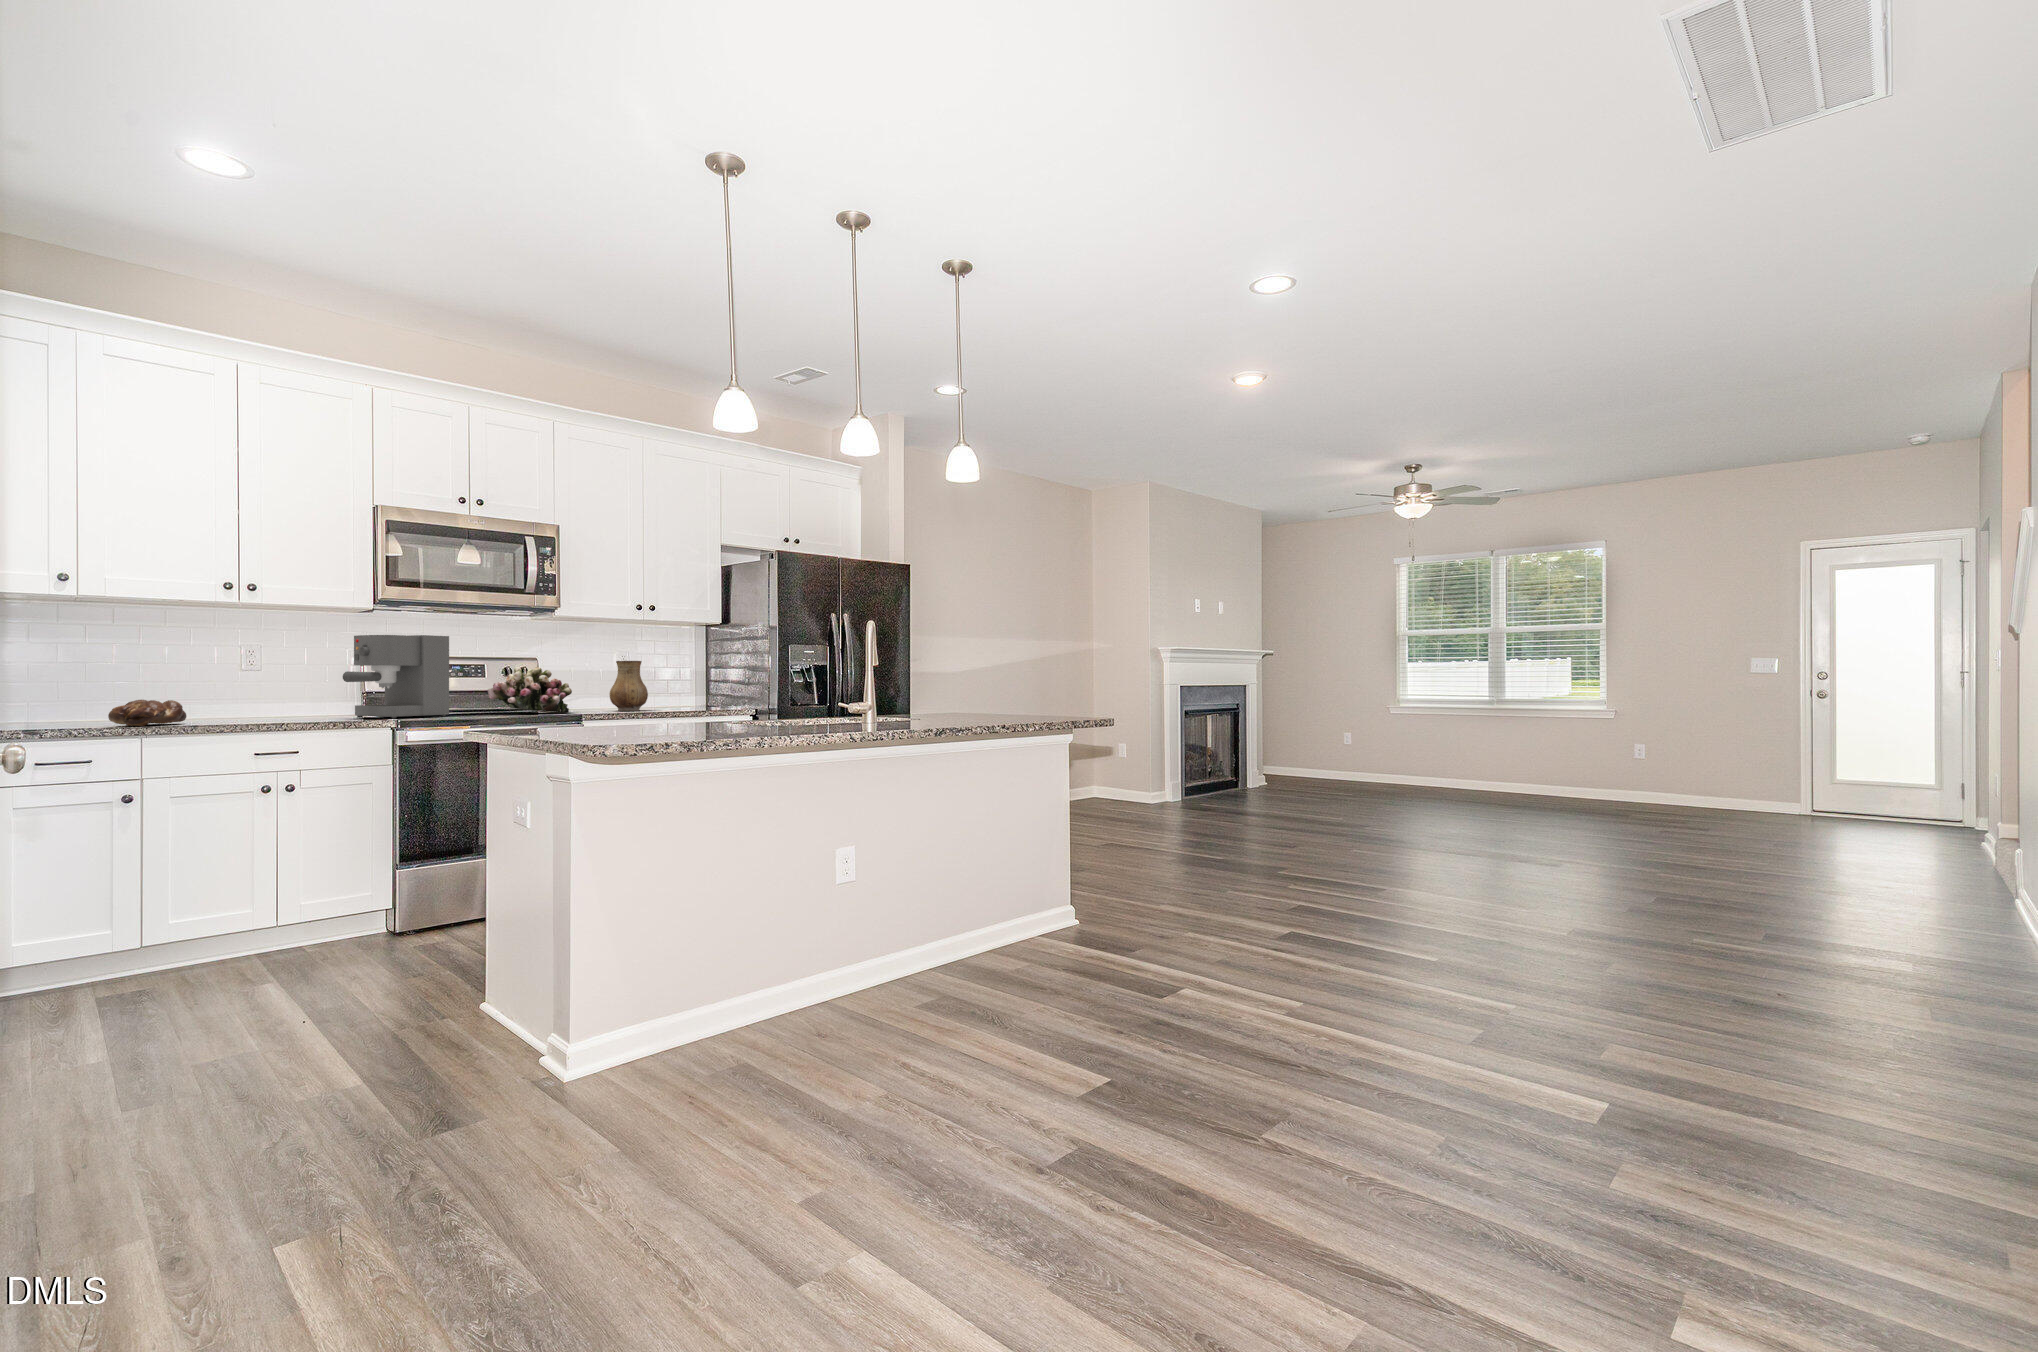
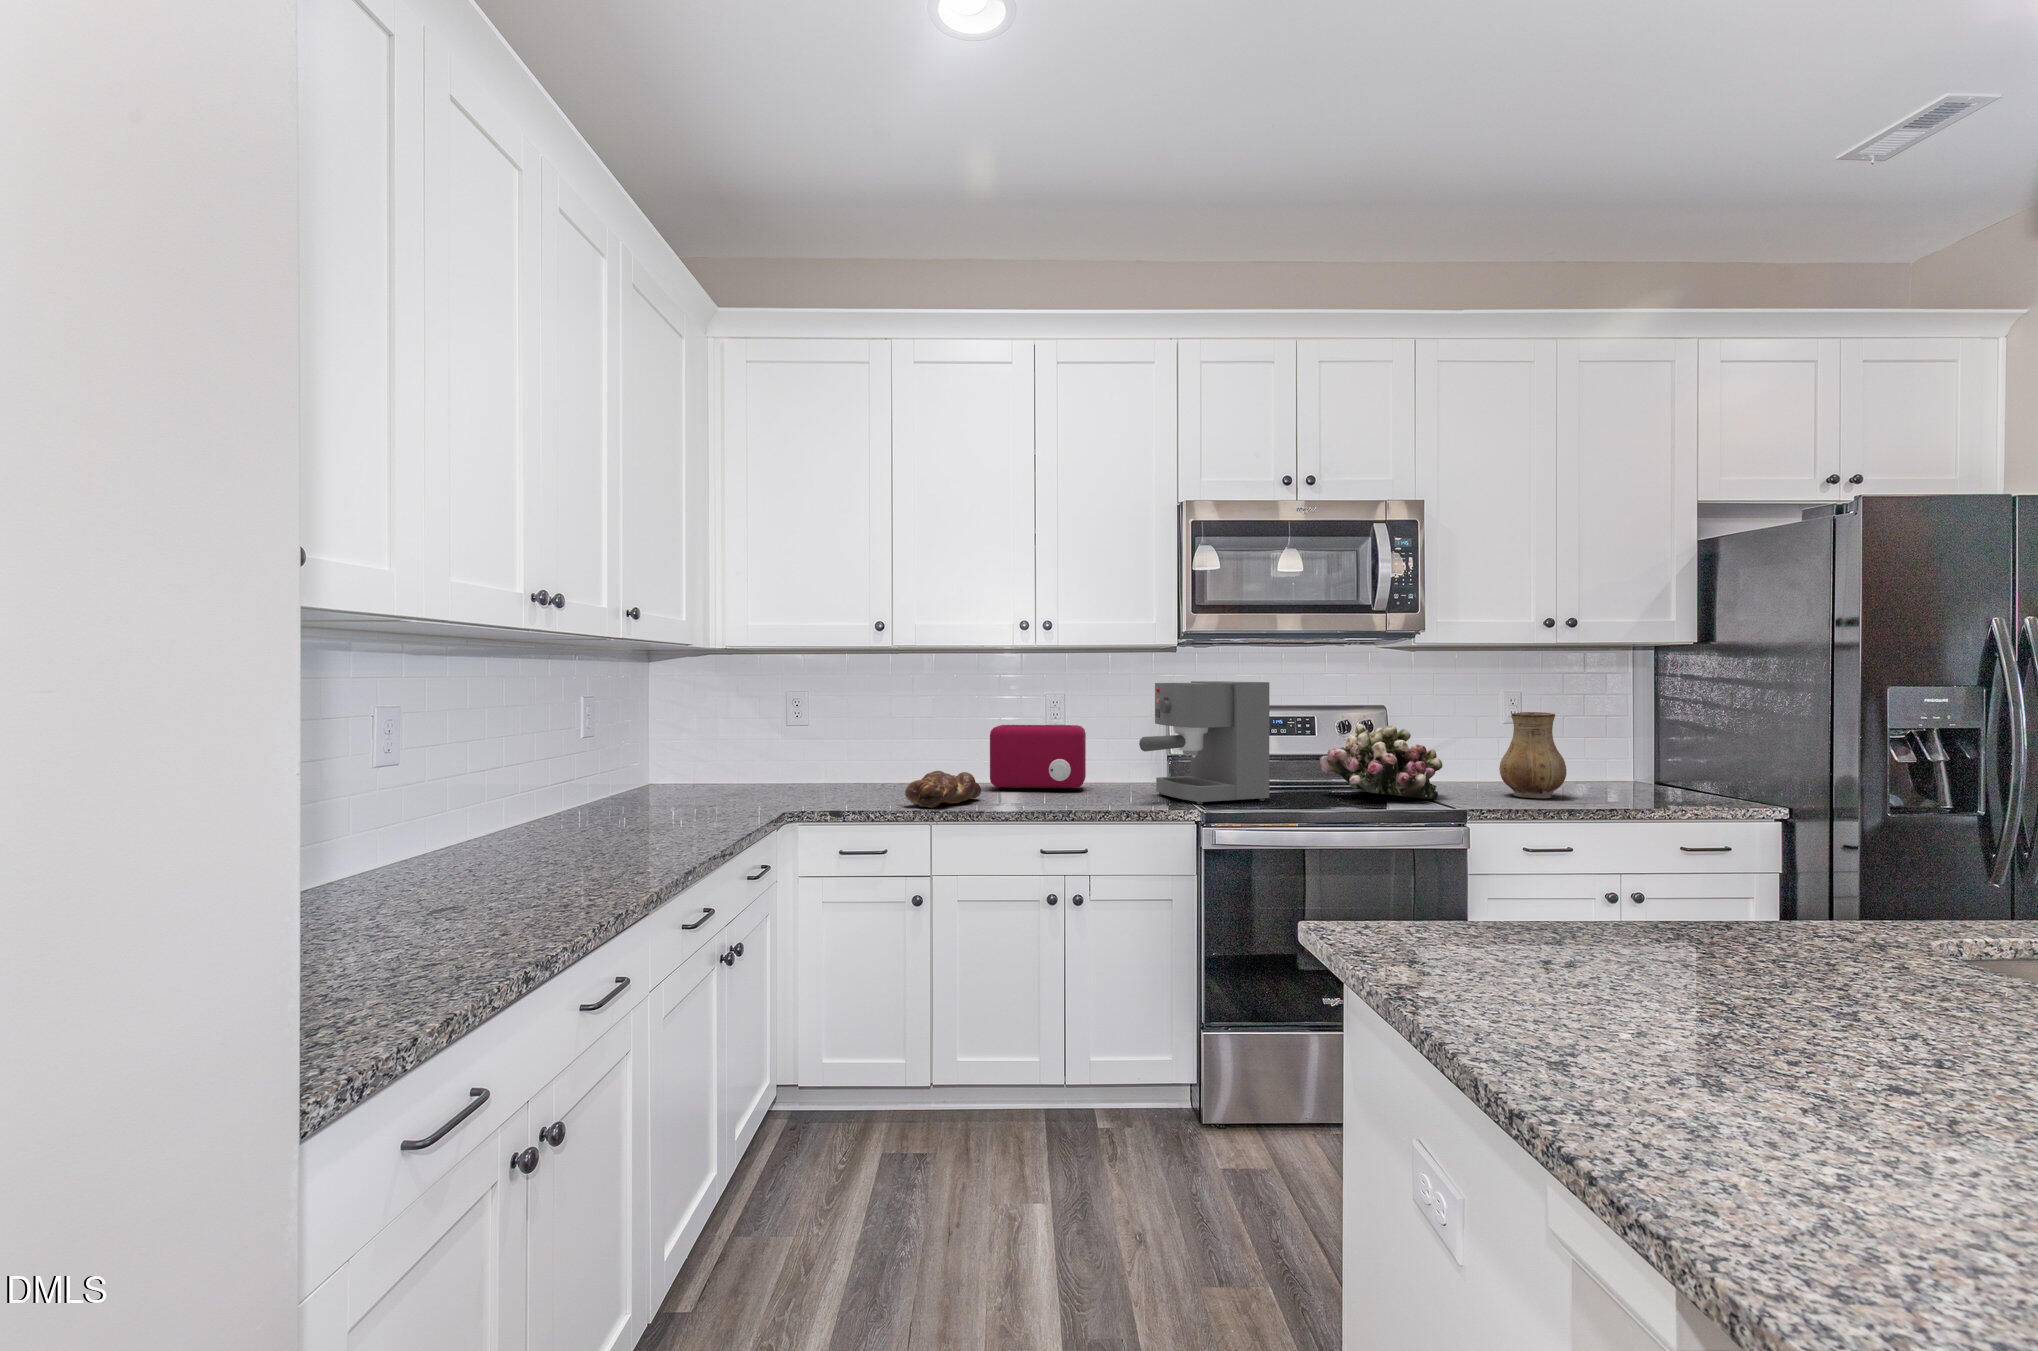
toaster: none [187,669,286,721] -> present [990,725,1086,791]

